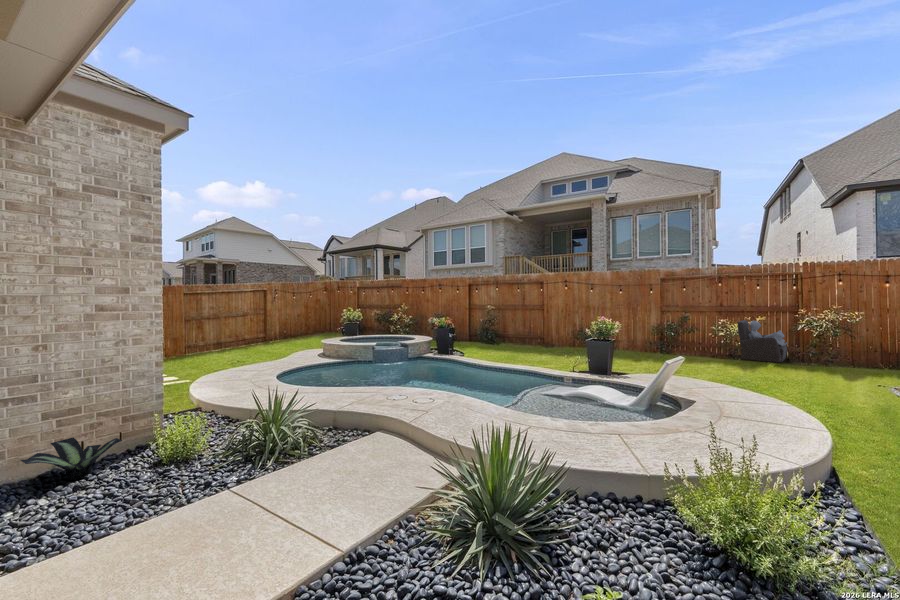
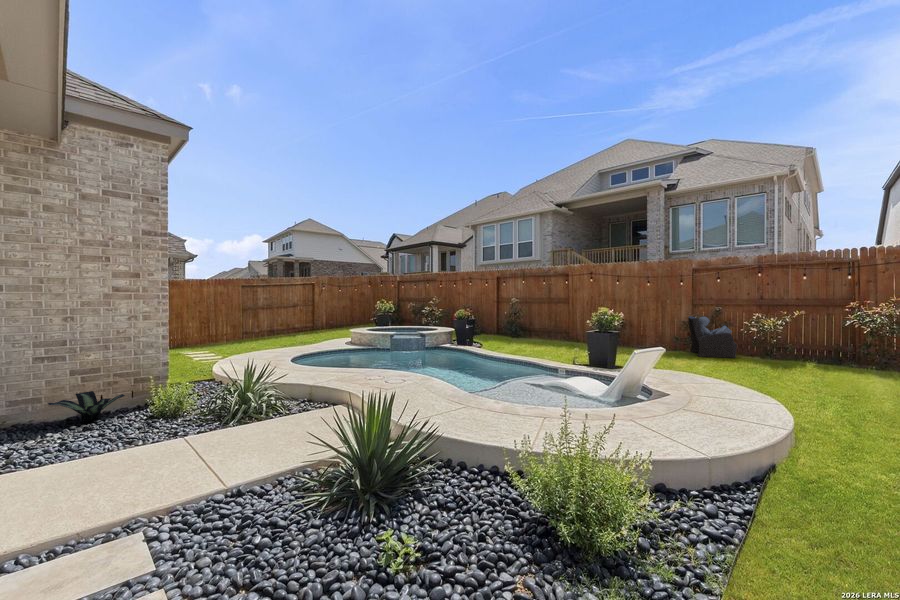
armchair: present [737,320,787,362] -> present [688,316,737,358]

